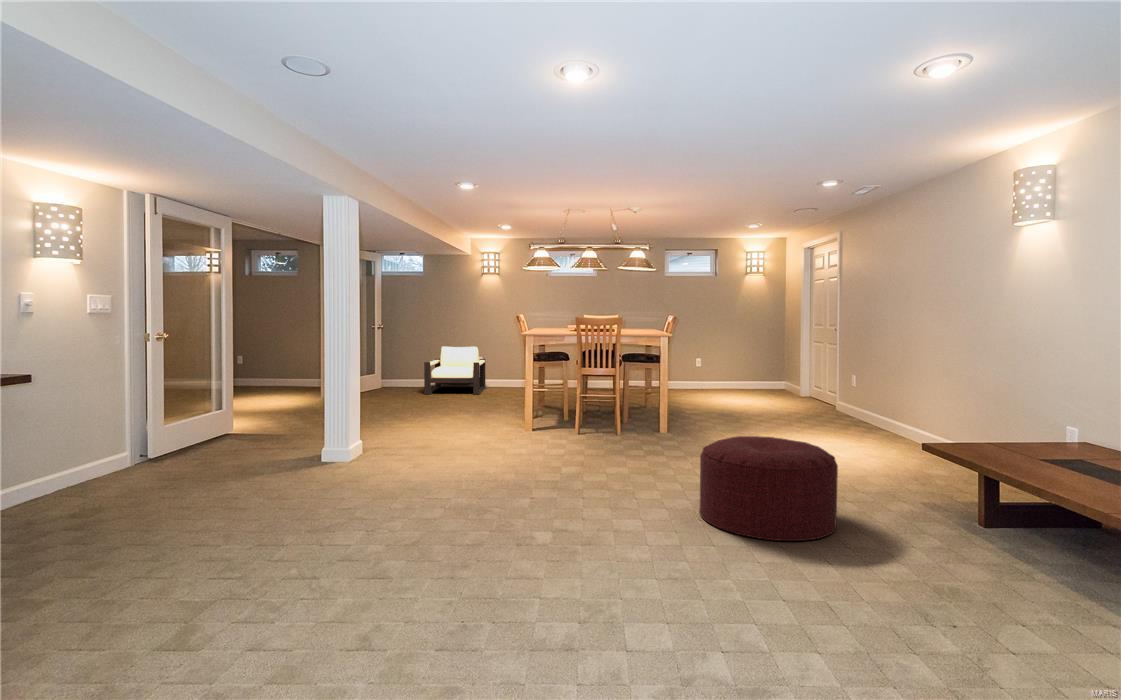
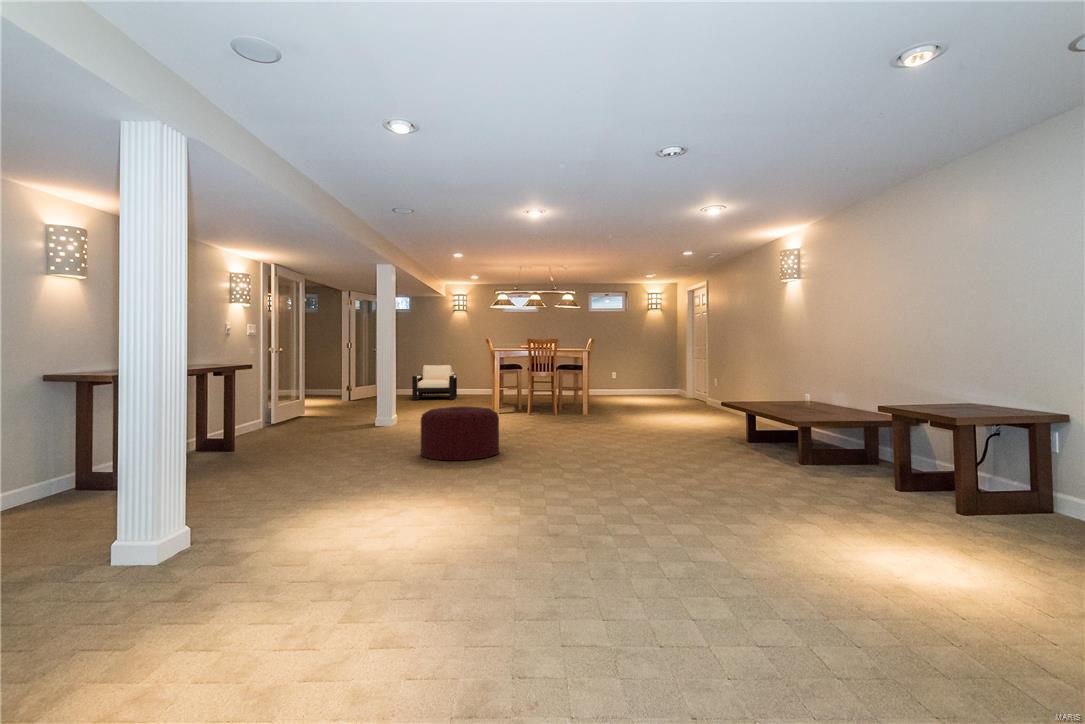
ottoman: present [699,436,838,541] -> present [421,406,499,460]

